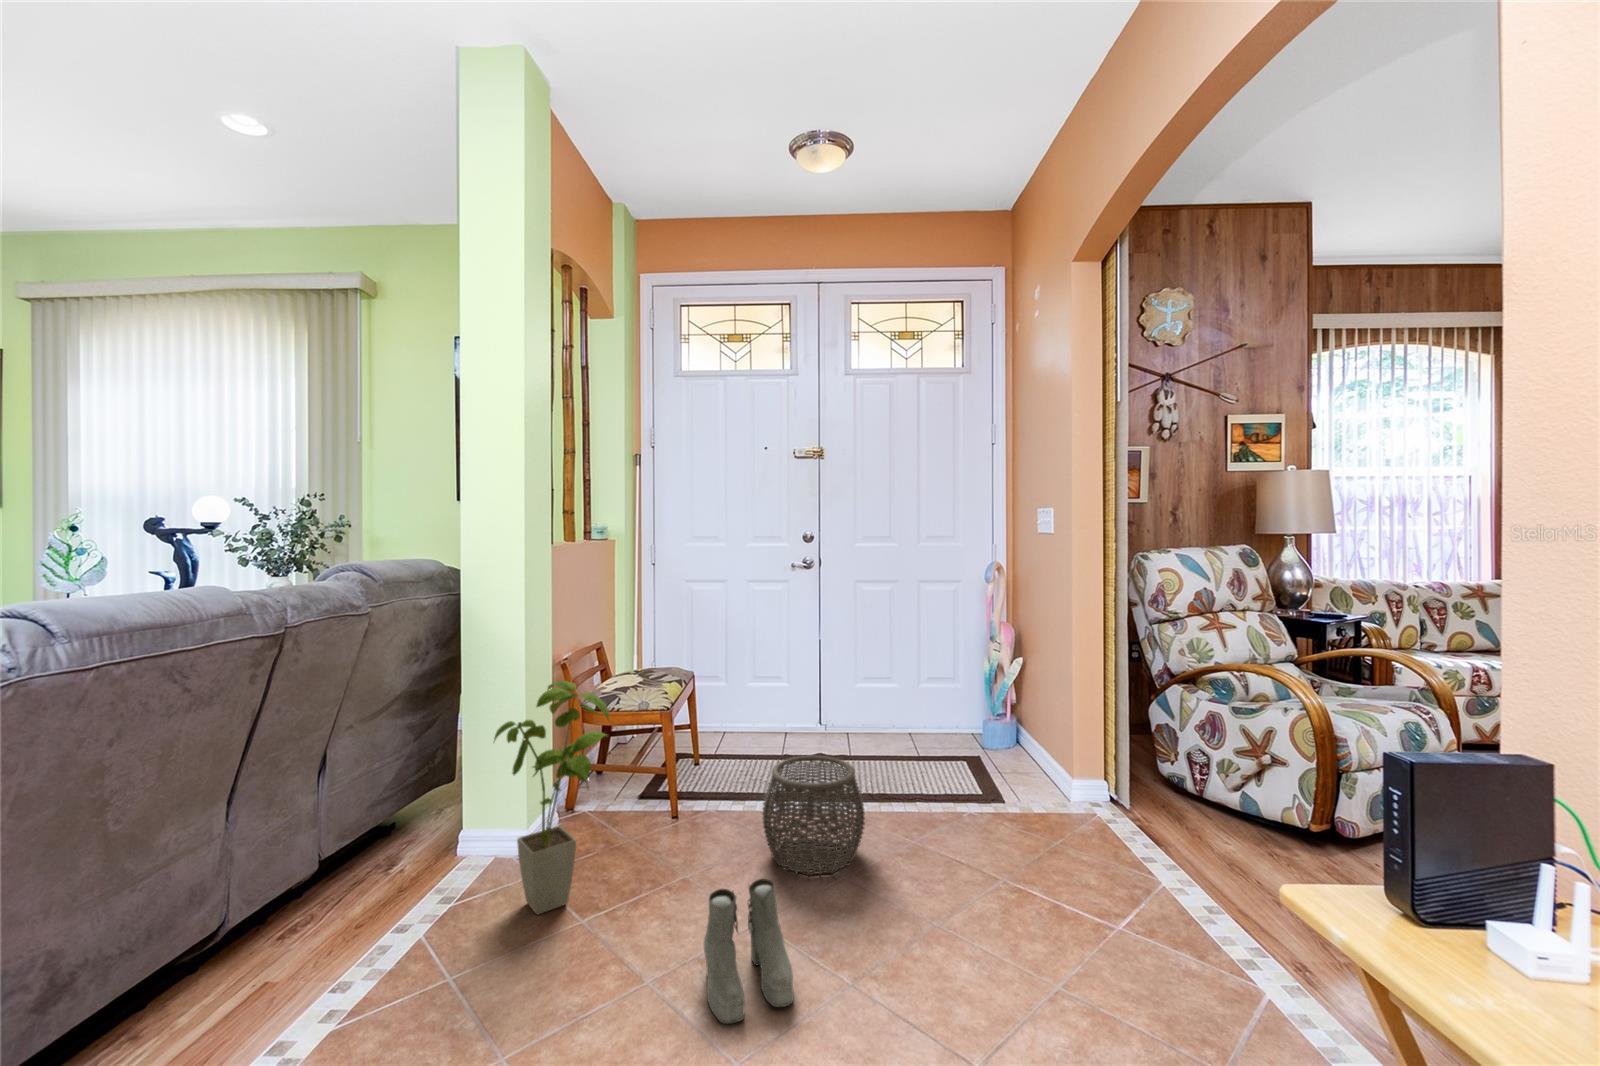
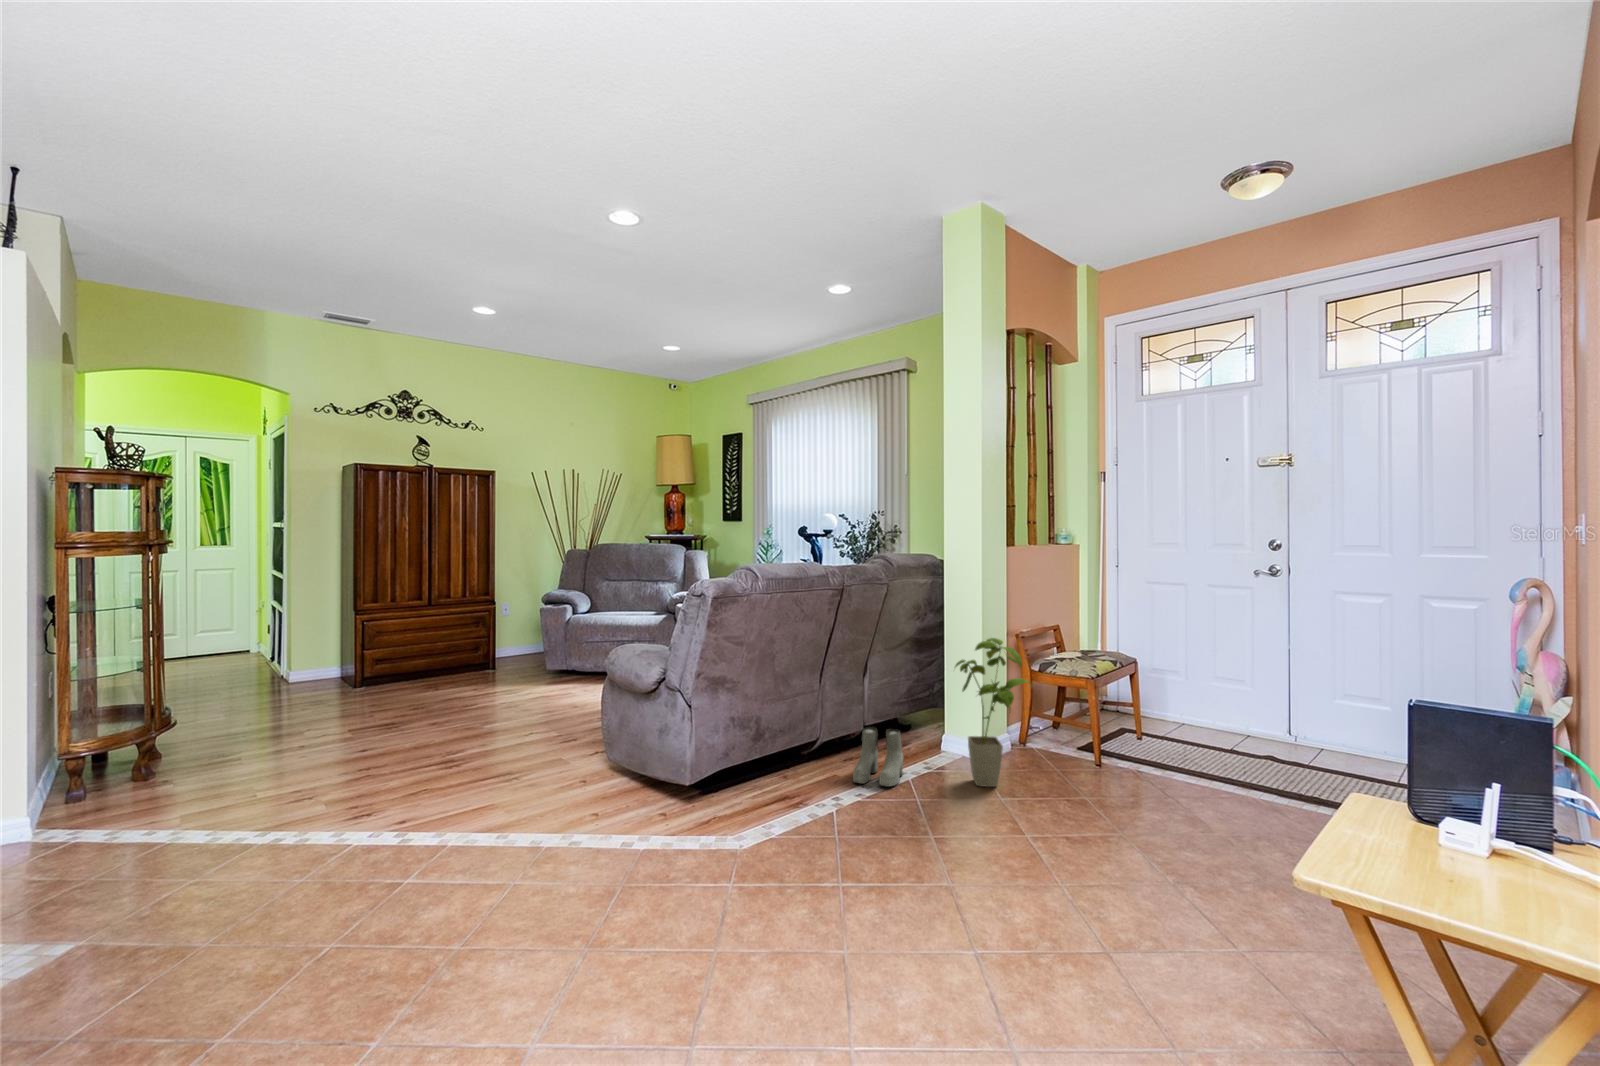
woven basket: present [762,756,865,875] -> none [1152,732,1253,829]
boots: present [704,879,794,1024] -> present [853,727,903,787]

